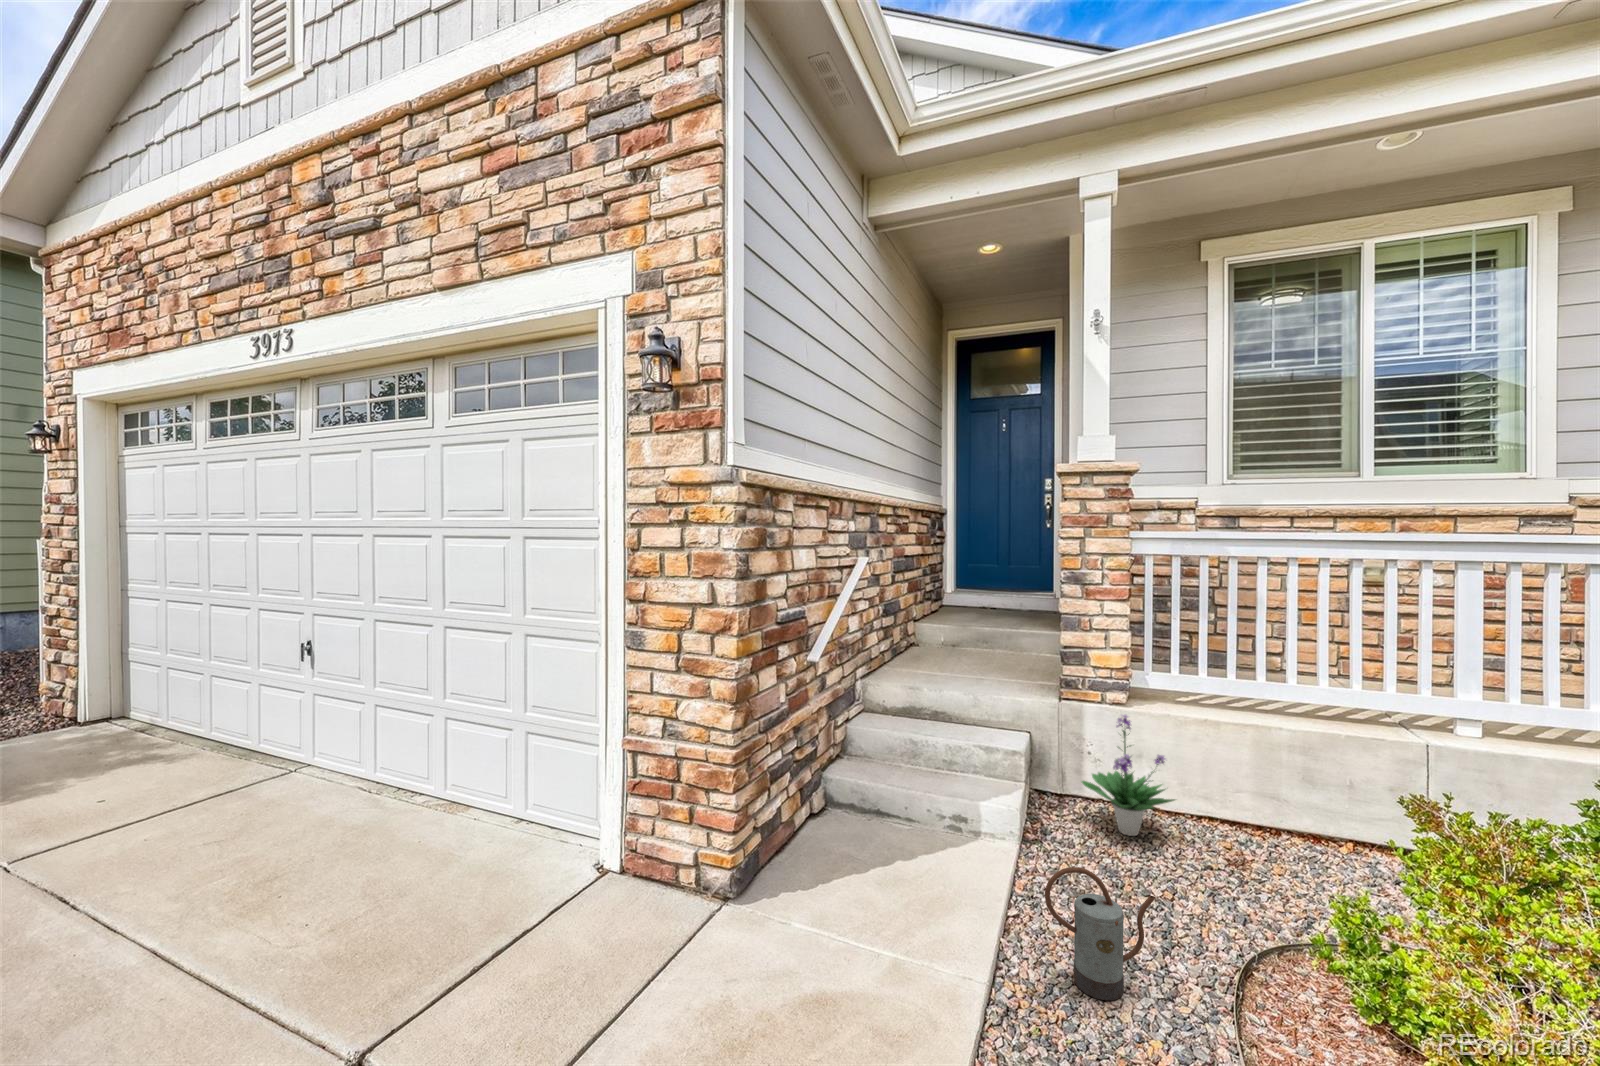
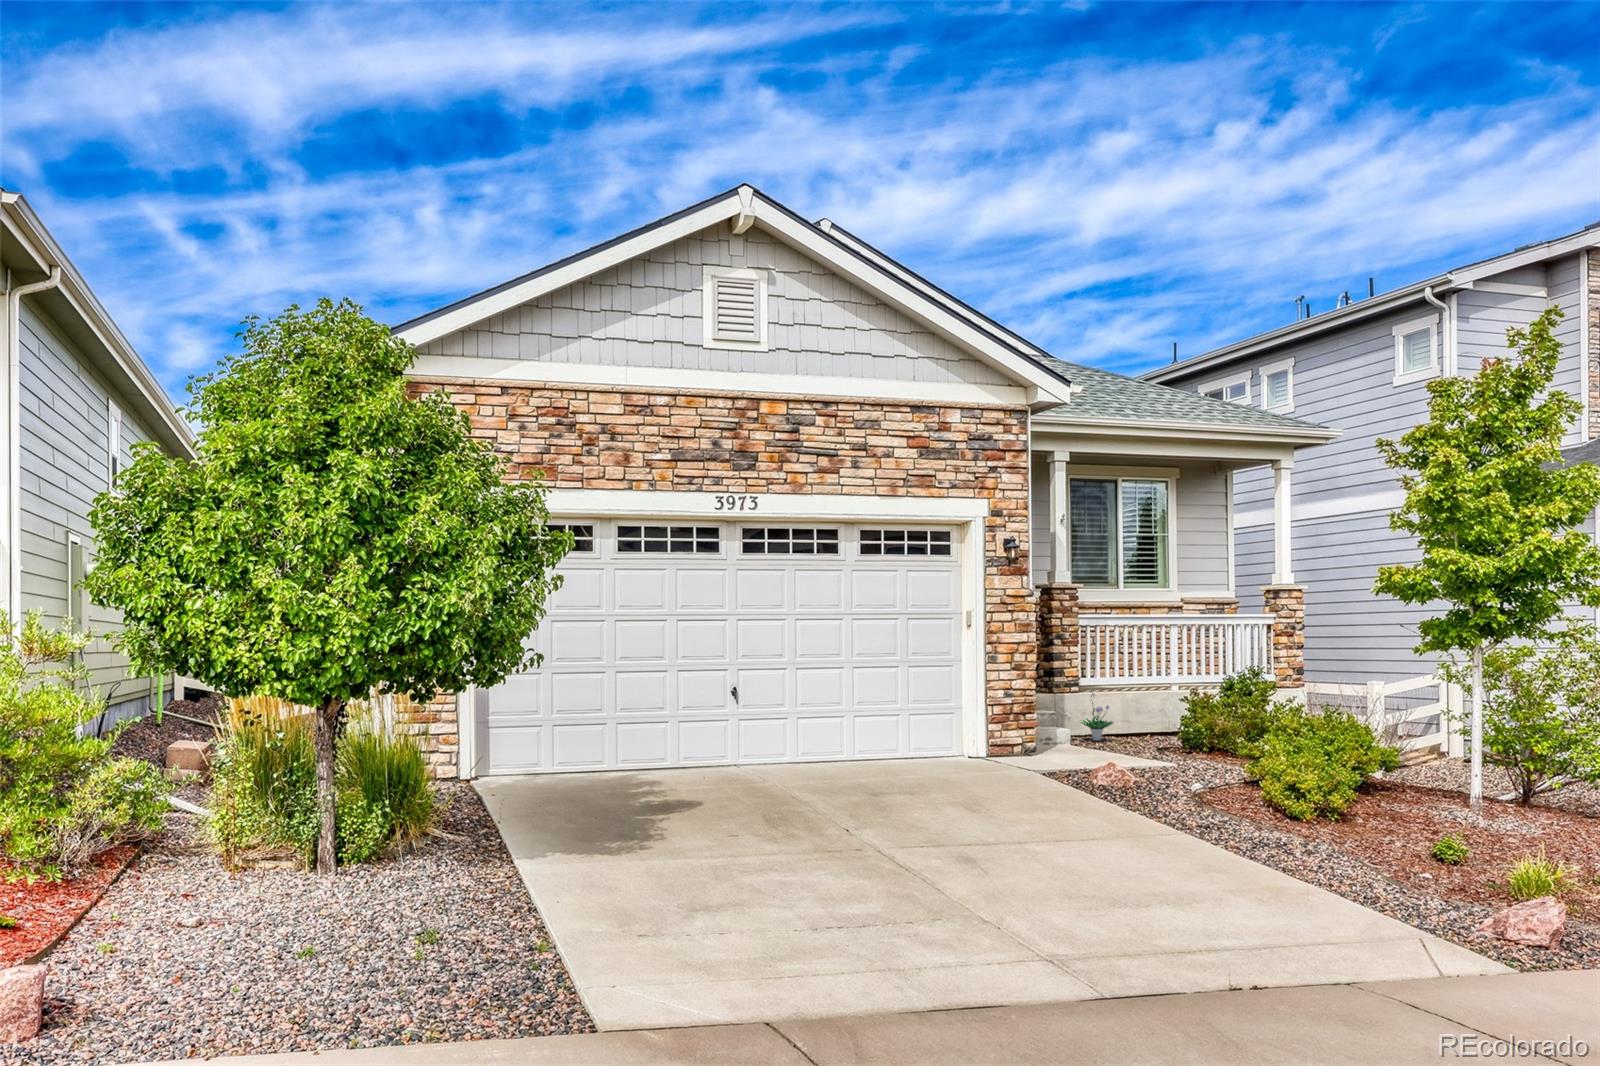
watering can: present [1045,867,1156,1000] -> none [1131,721,1154,758]

